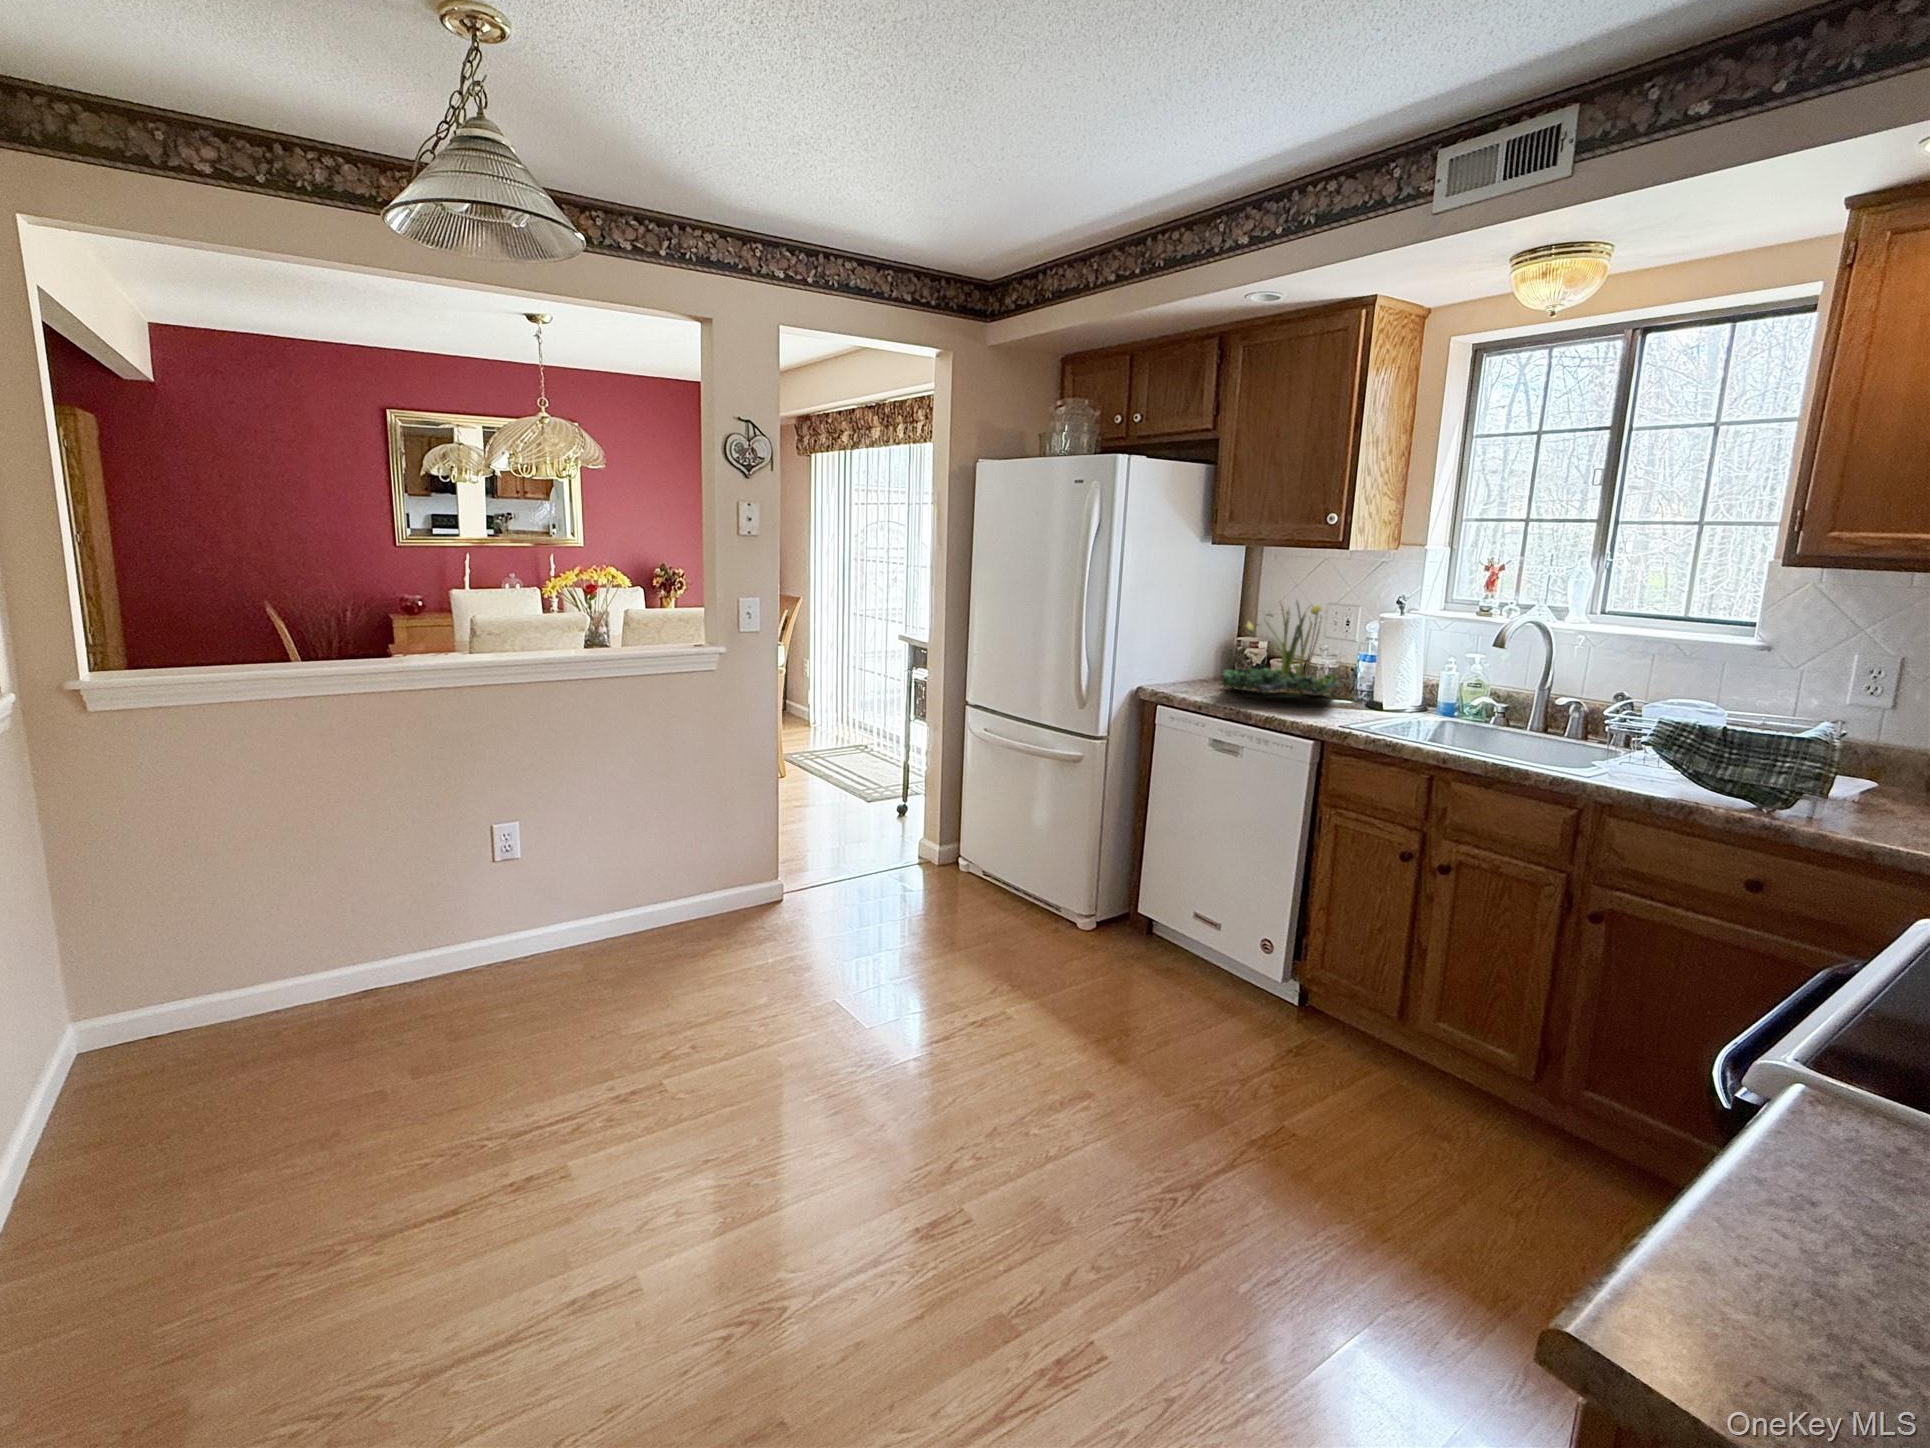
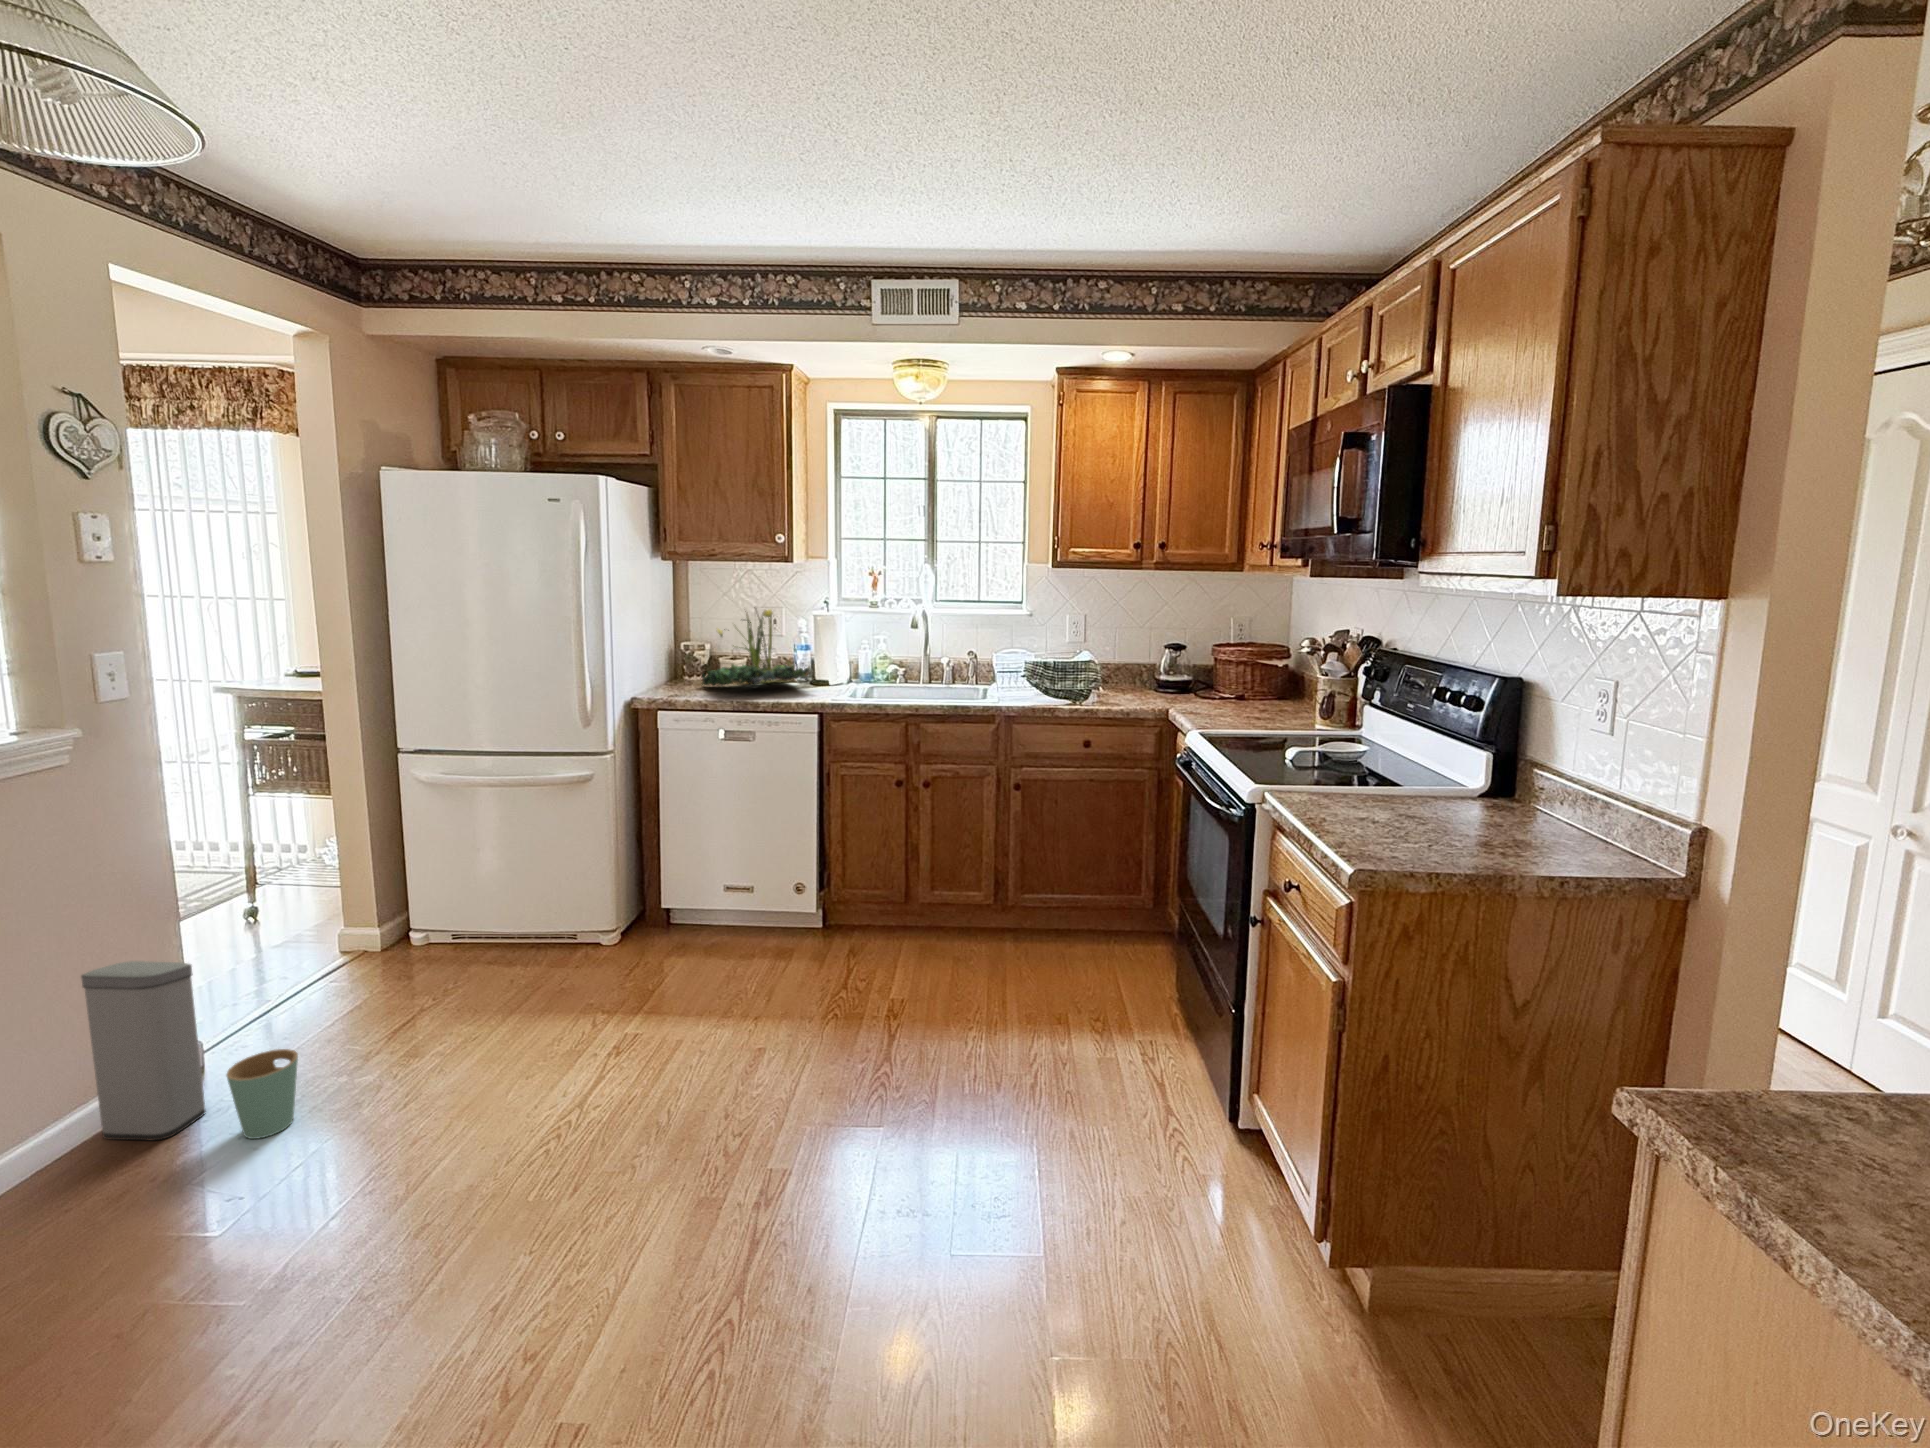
trash can: none [716,811,794,964] -> present [81,961,298,1141]

